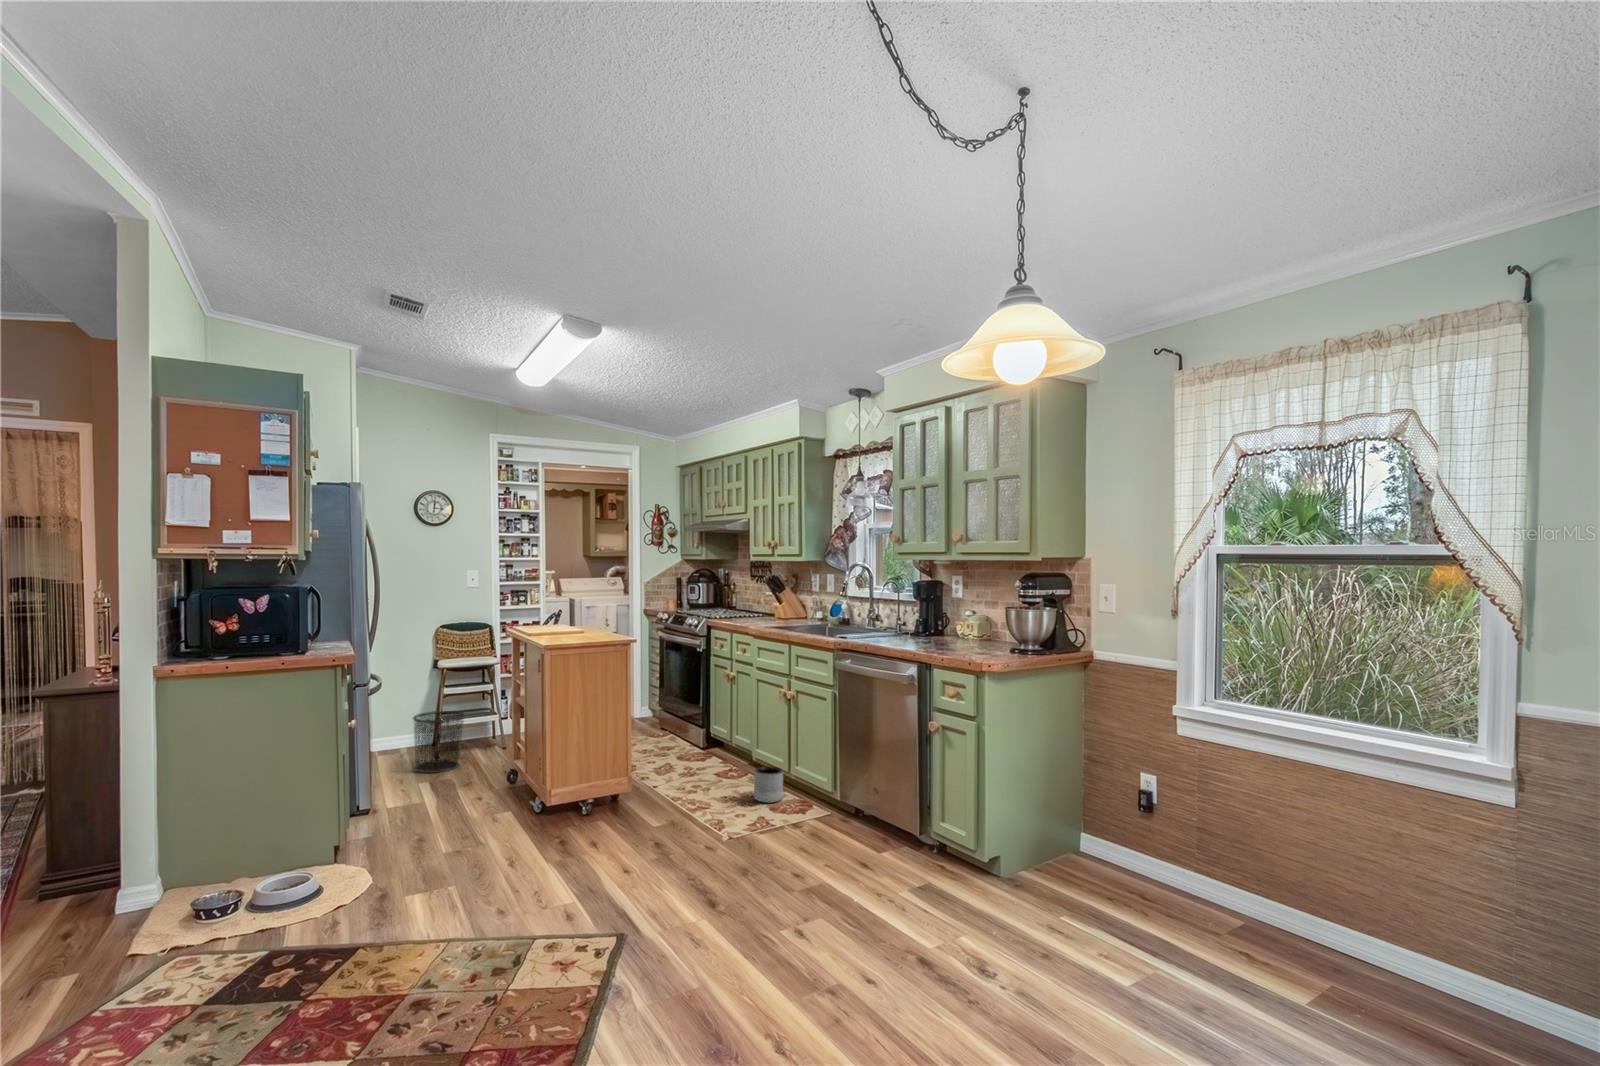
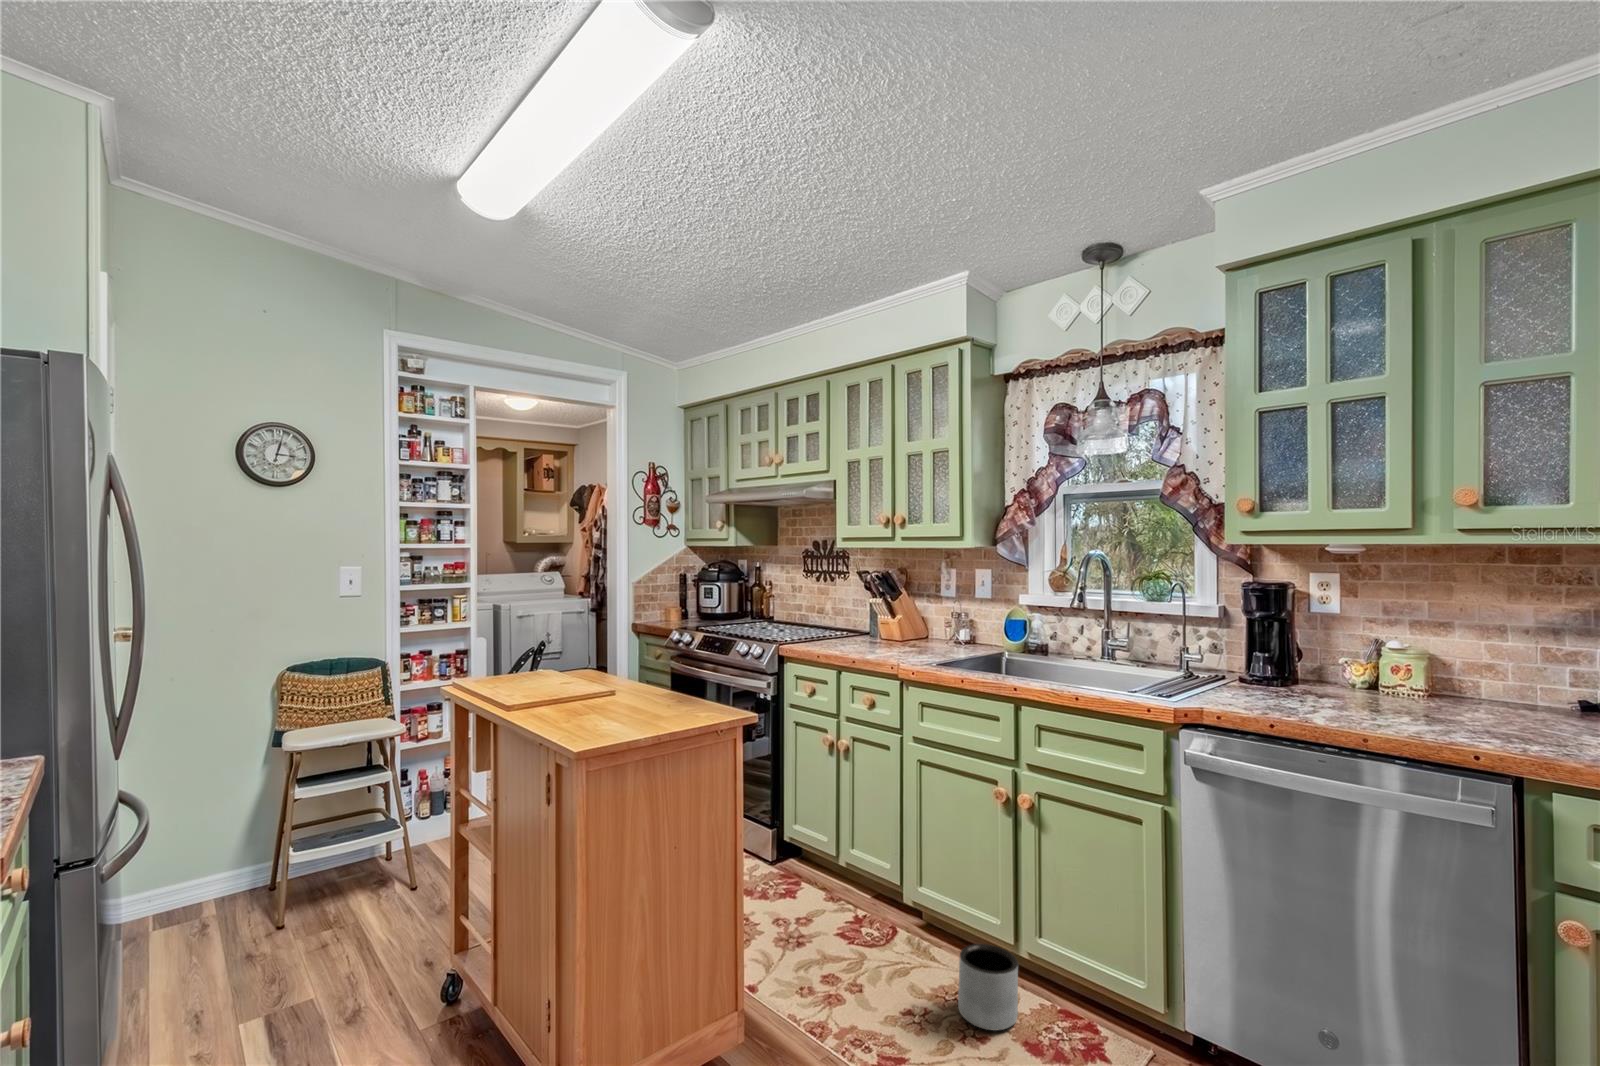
waste bin: present [413,711,465,773] -> none [227,835,342,975]

